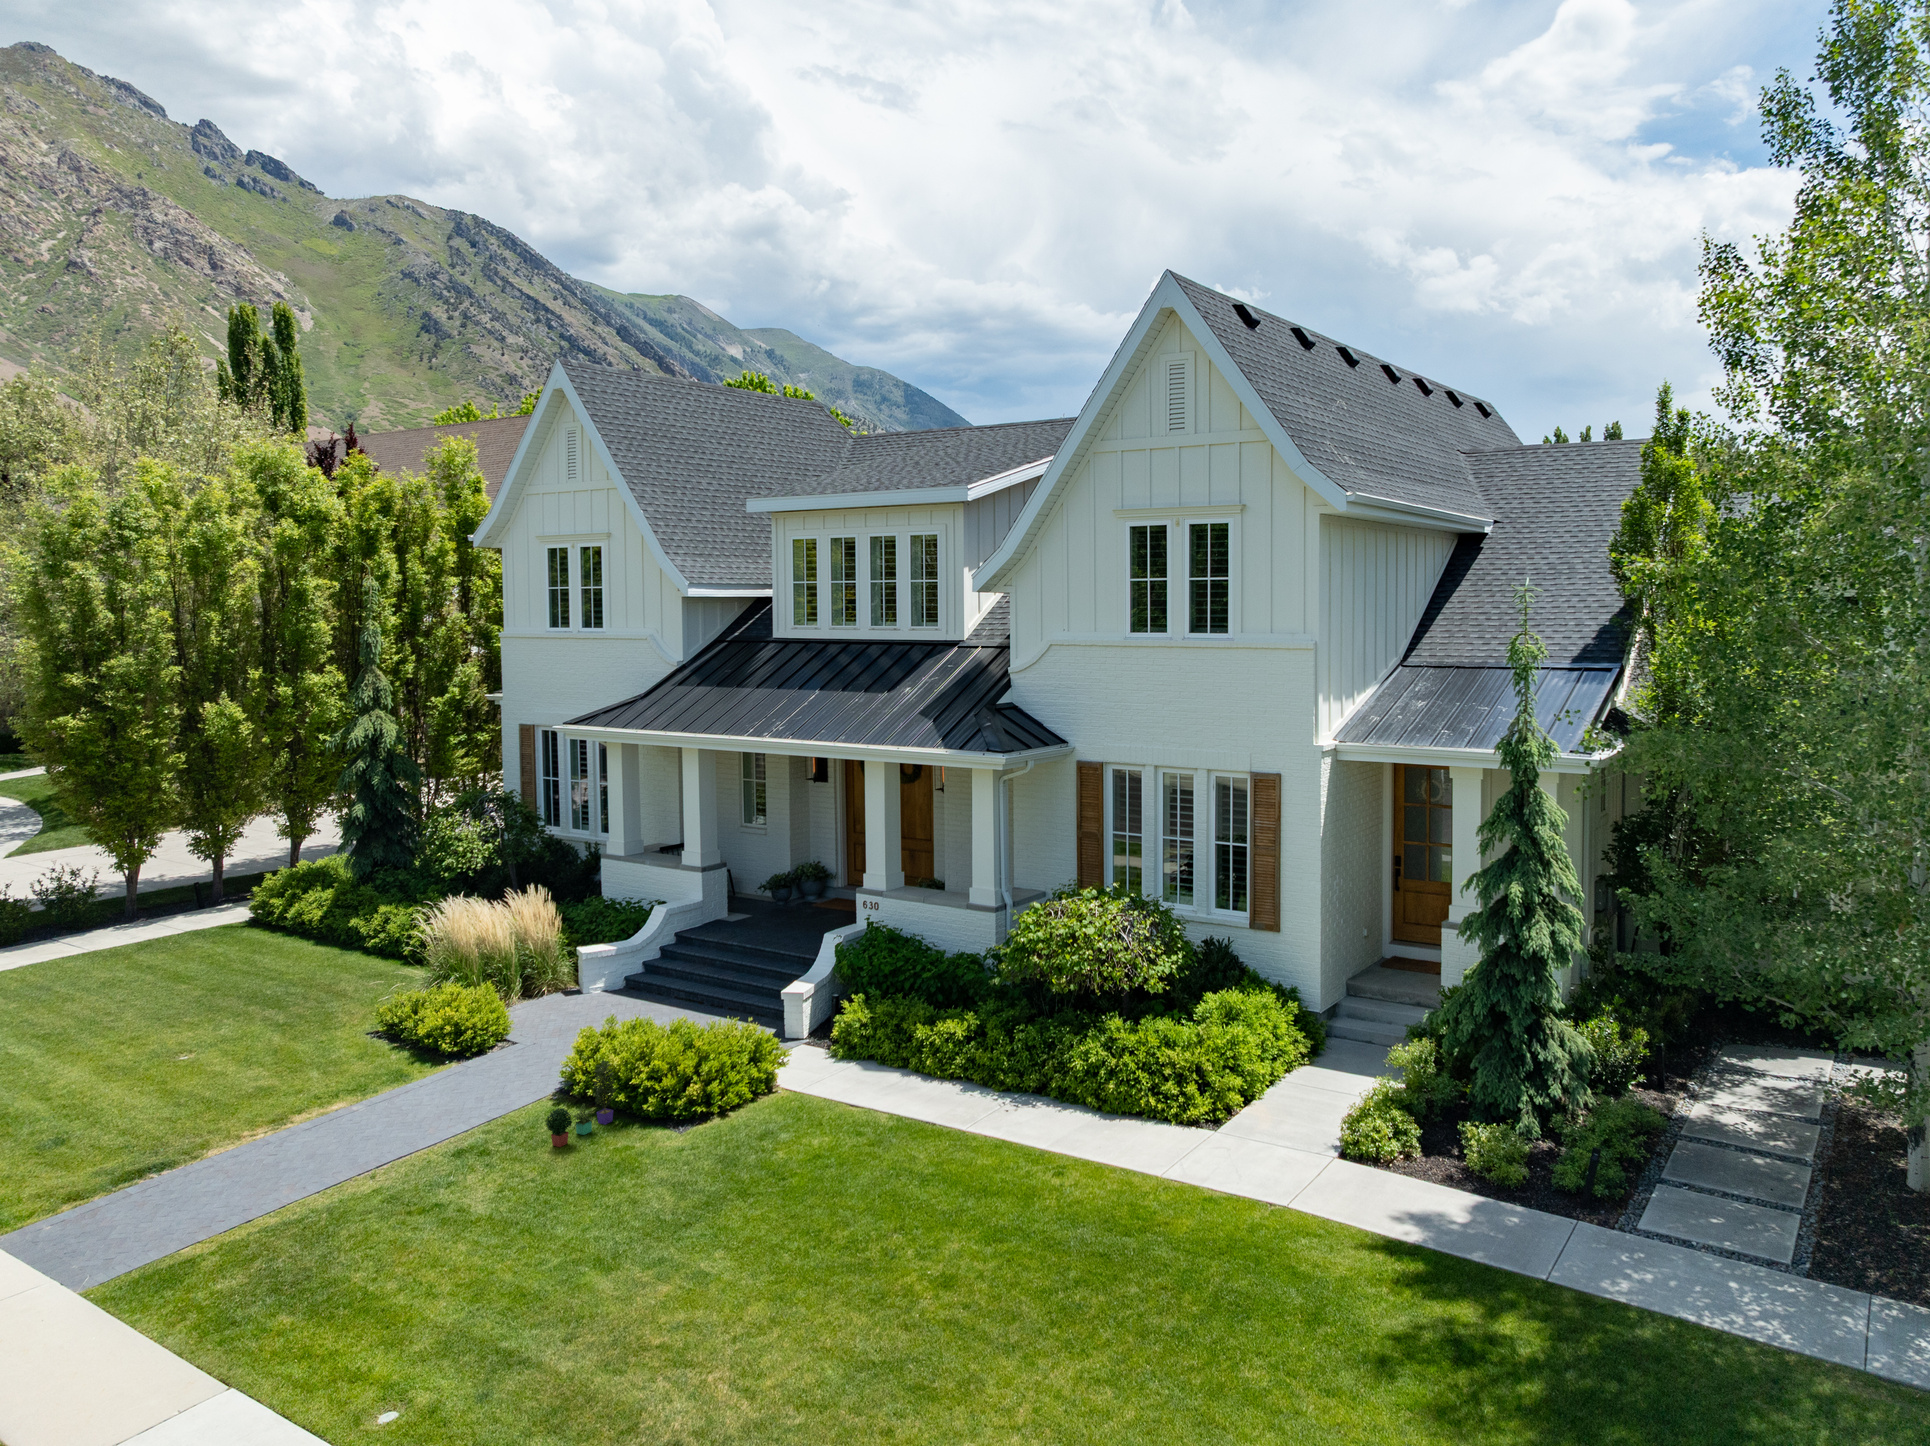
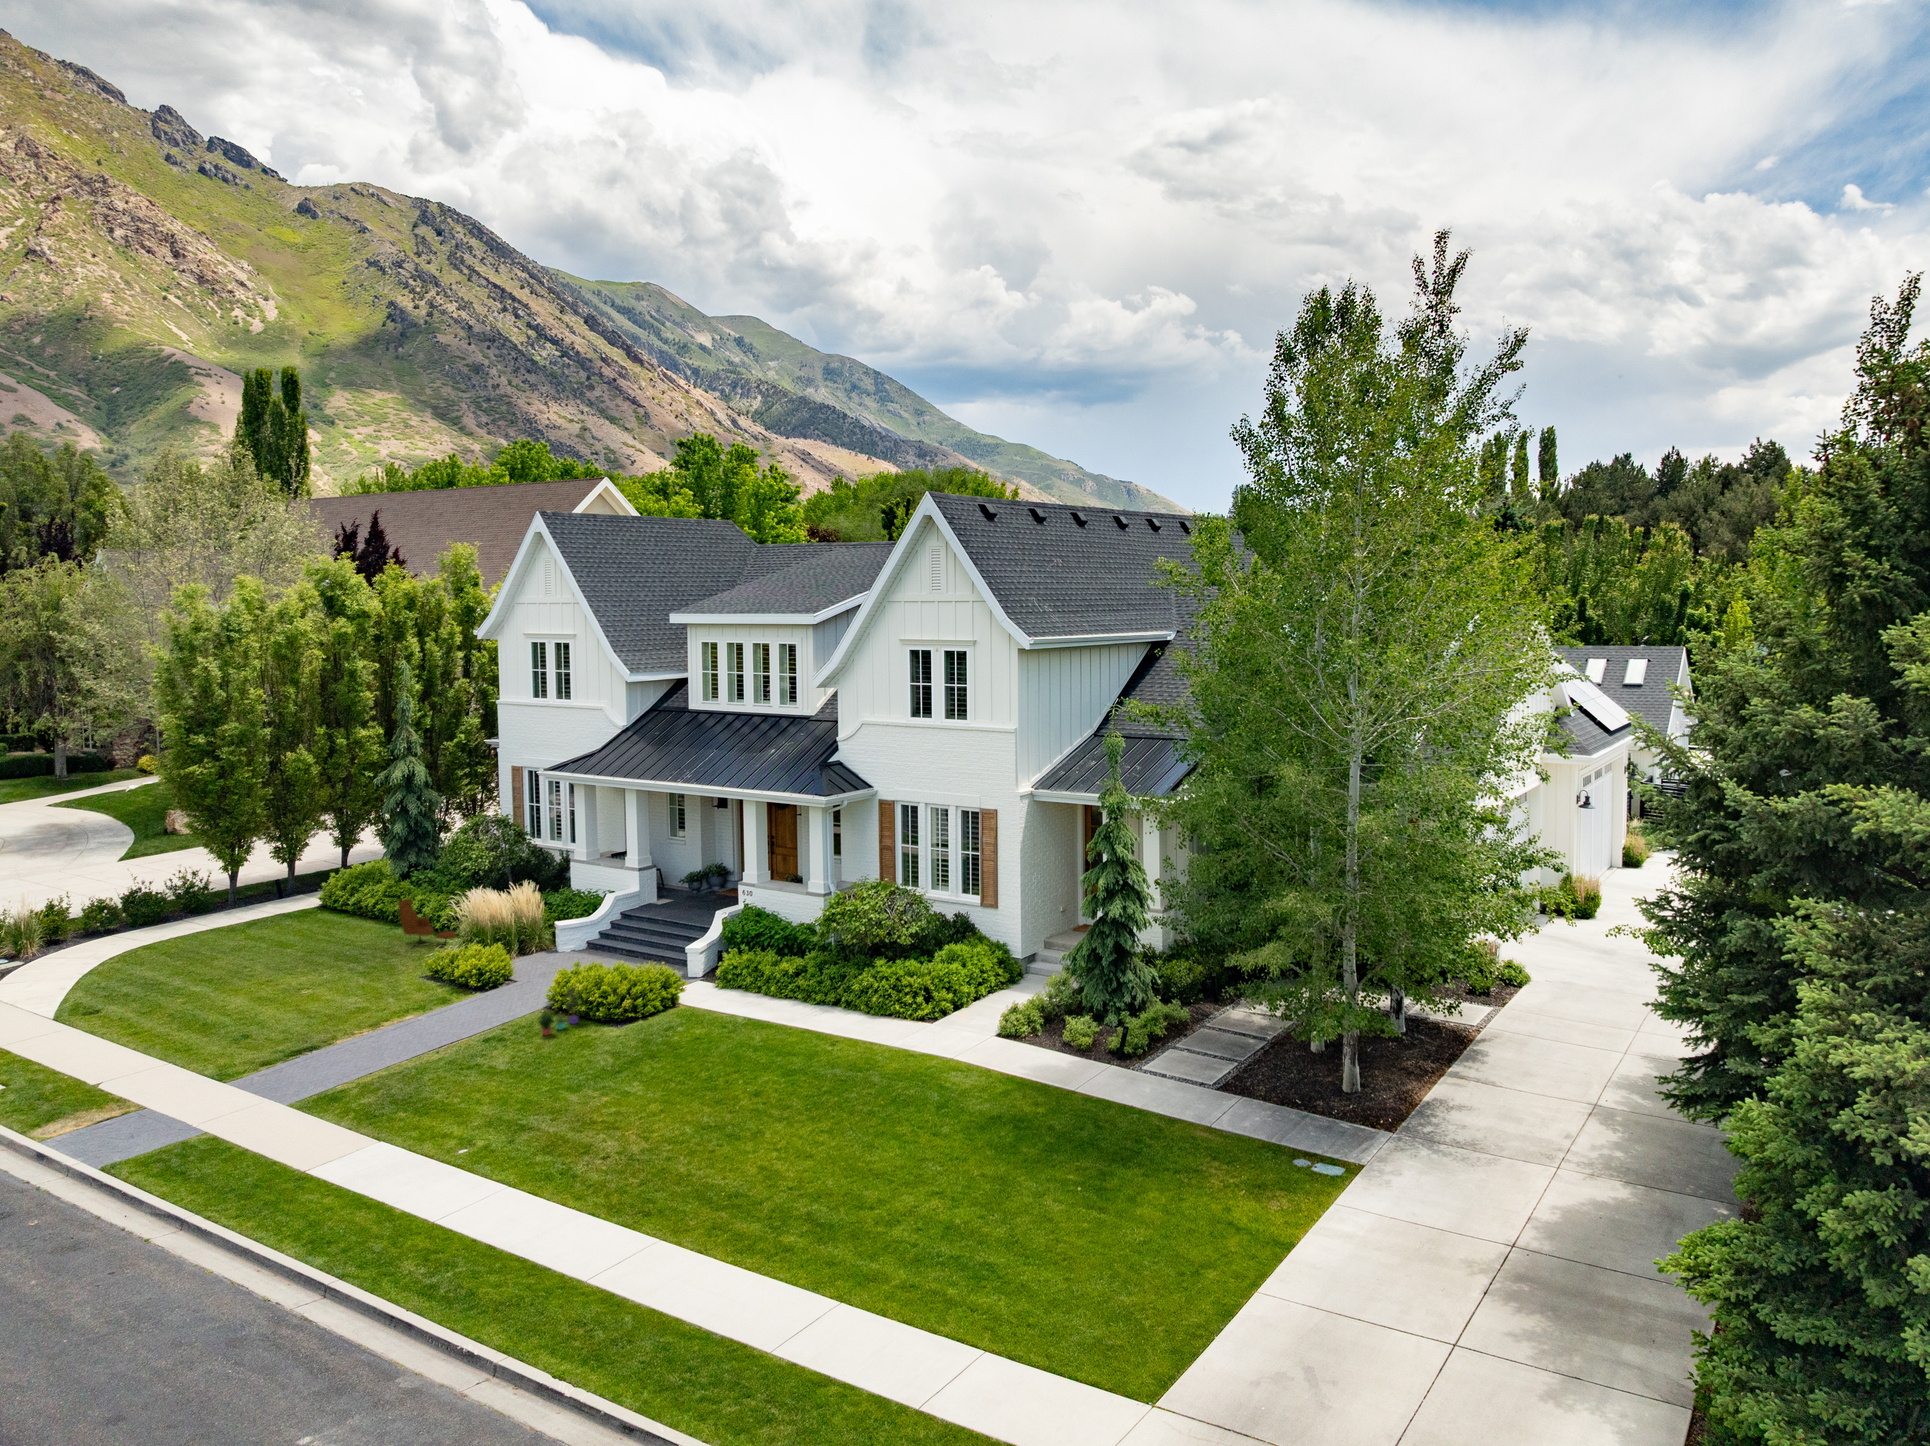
lounge chair: none [346,910,433,986] -> present [398,899,456,947]

